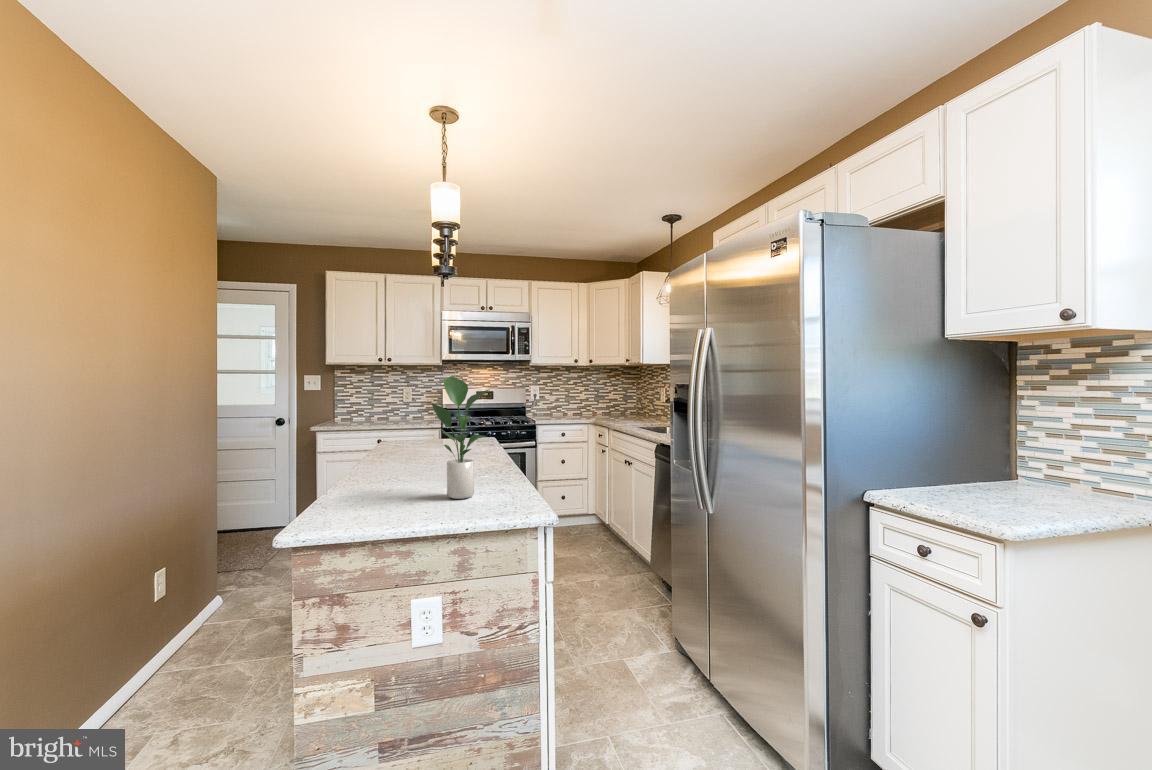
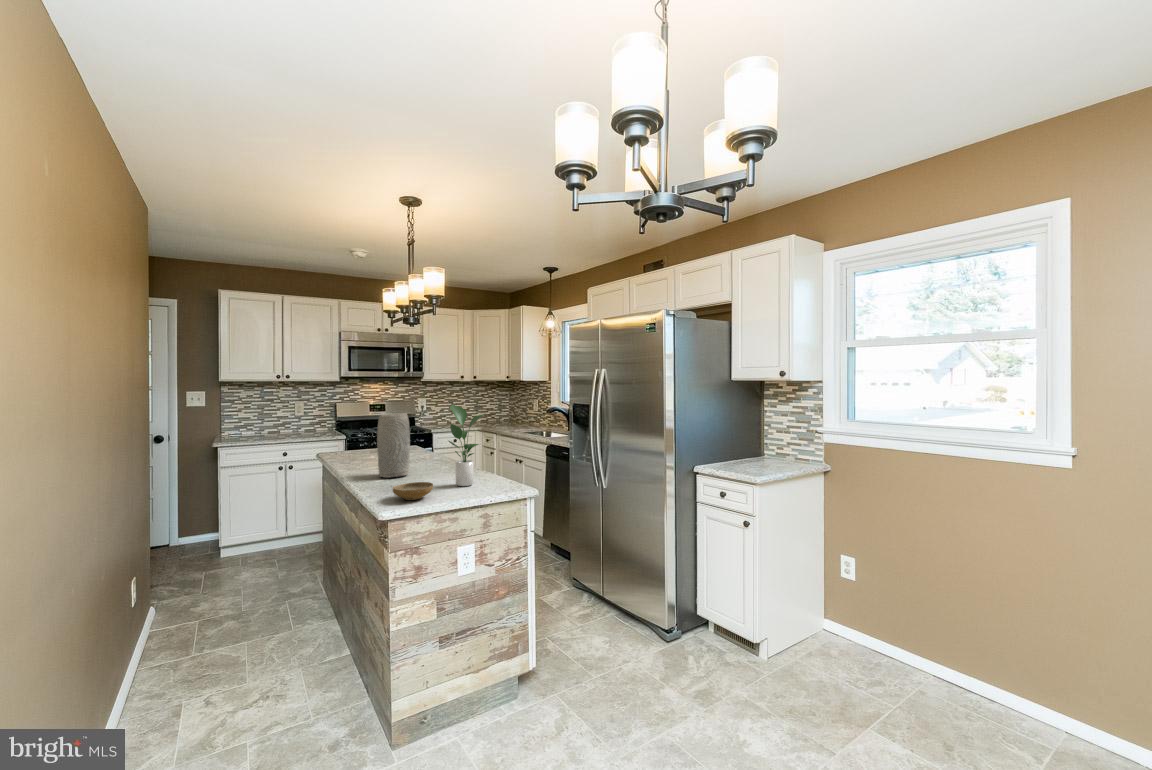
vase: none [376,391,420,477] -> present [377,413,410,478]
ceramic bowl: none [328,489,392,517] -> present [392,482,433,500]

